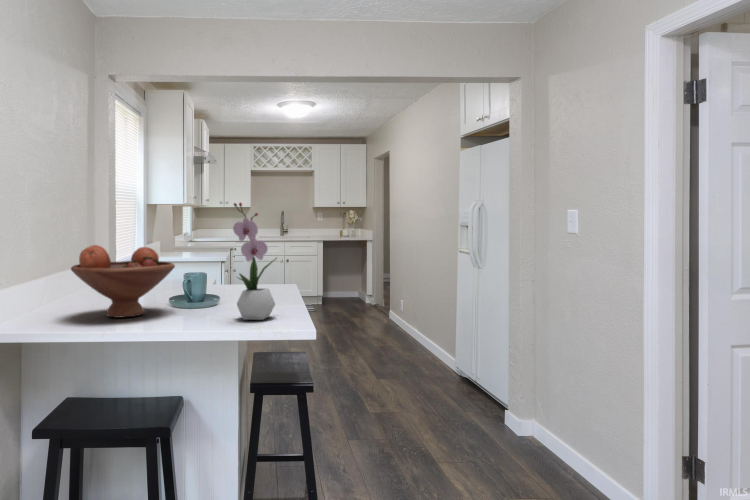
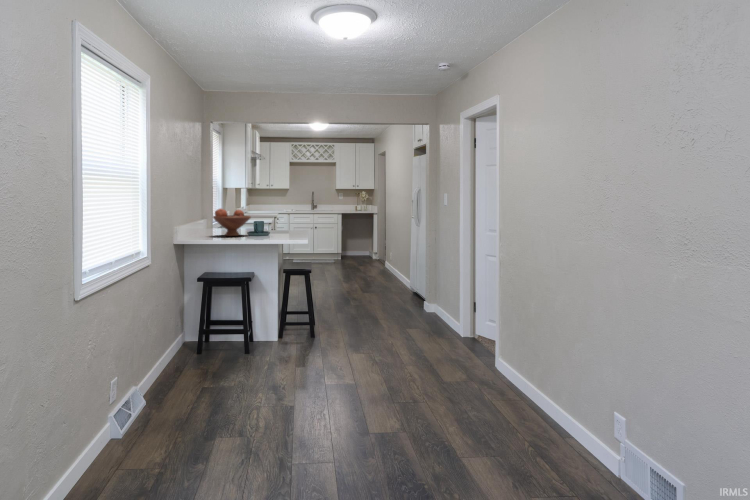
flower arrangement: present [233,203,276,320] -> none [273,192,291,237]

